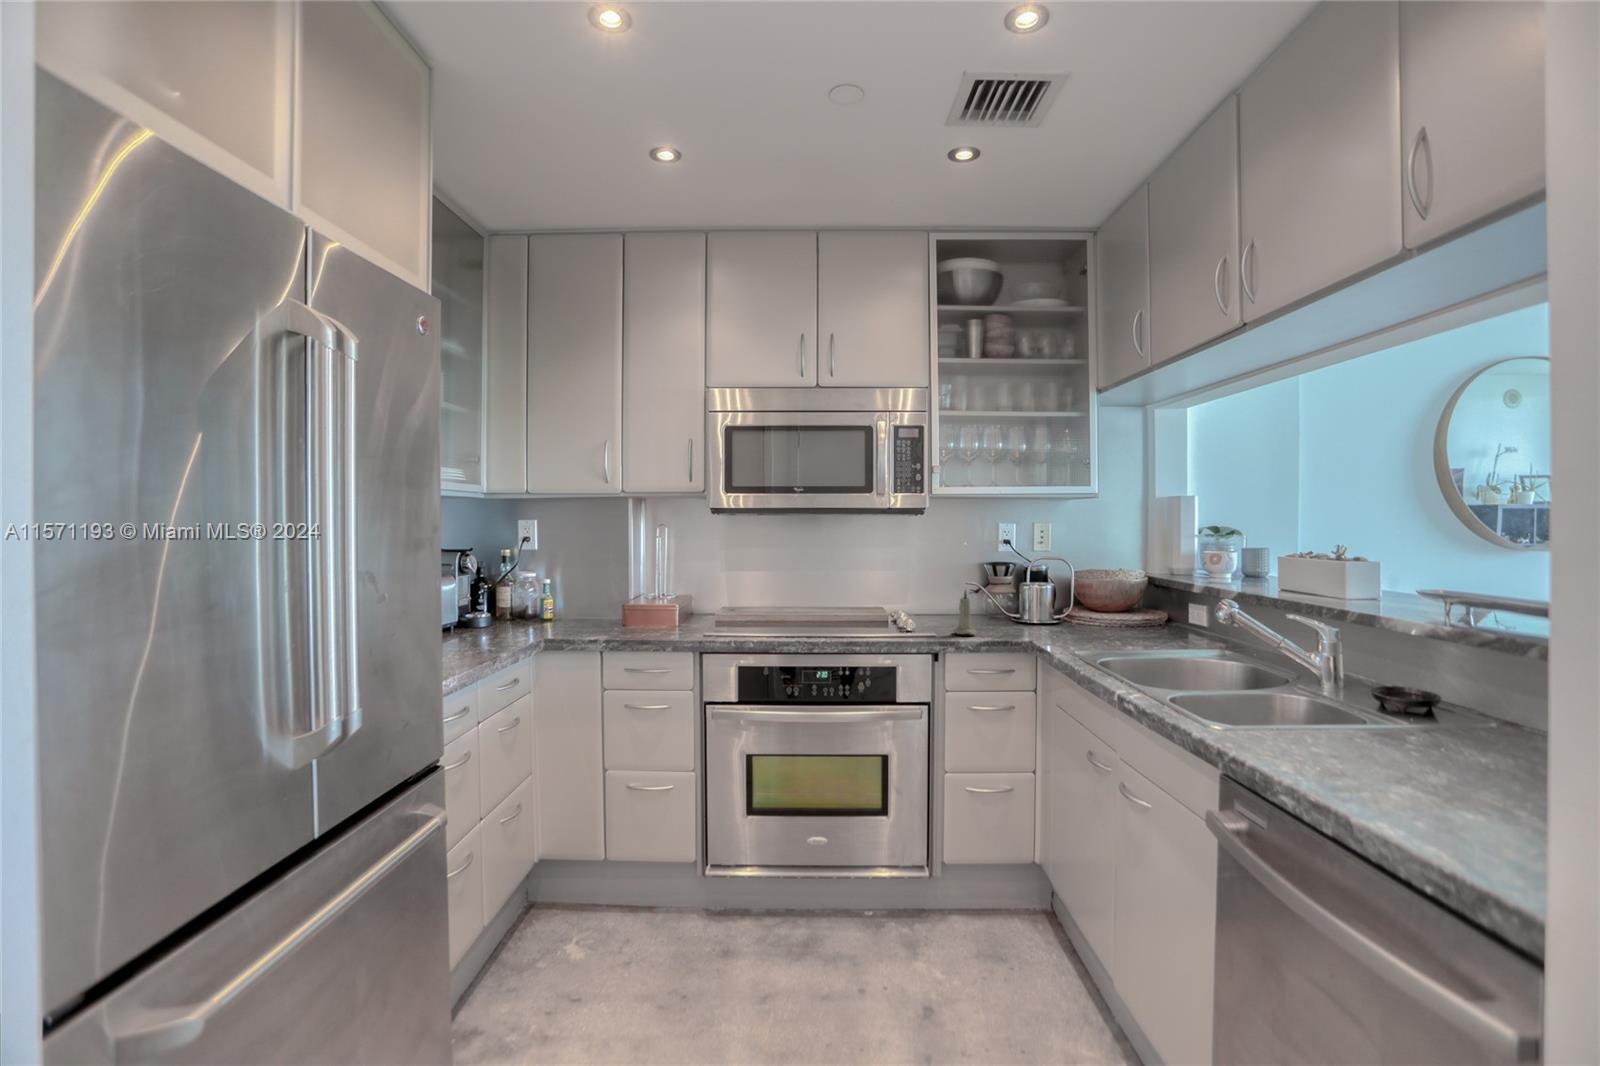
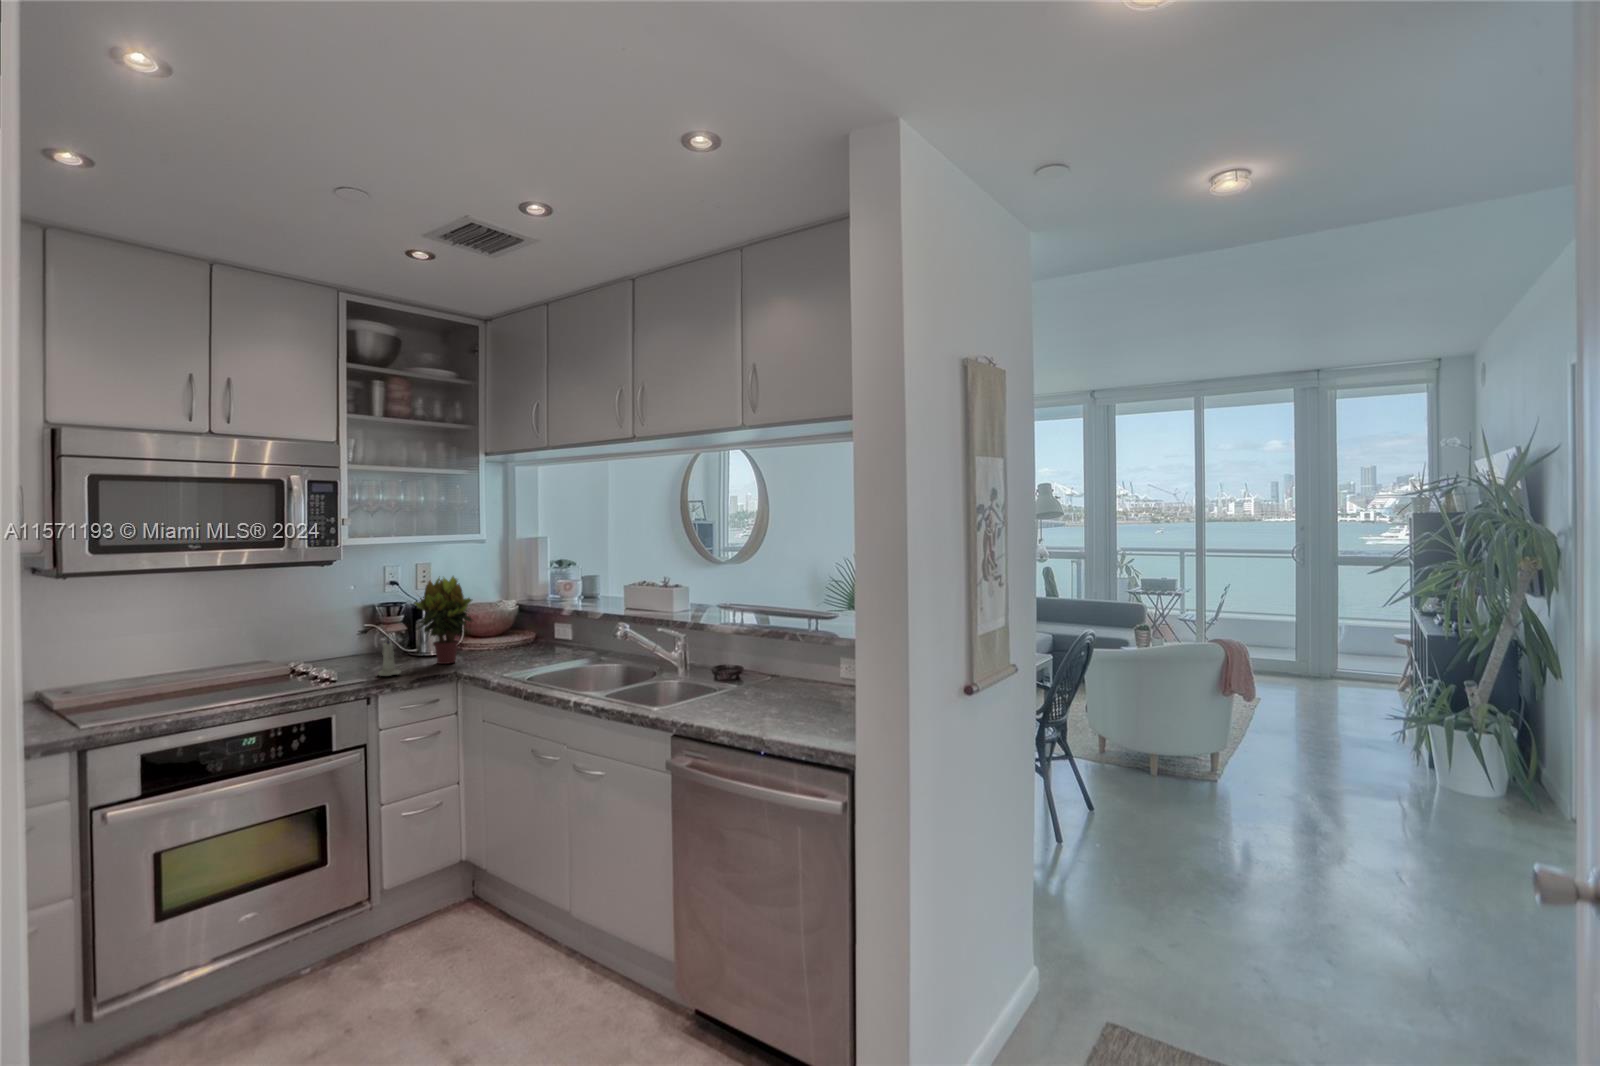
potted plant: none [1003,528,1074,633] -> present [414,577,473,664]

